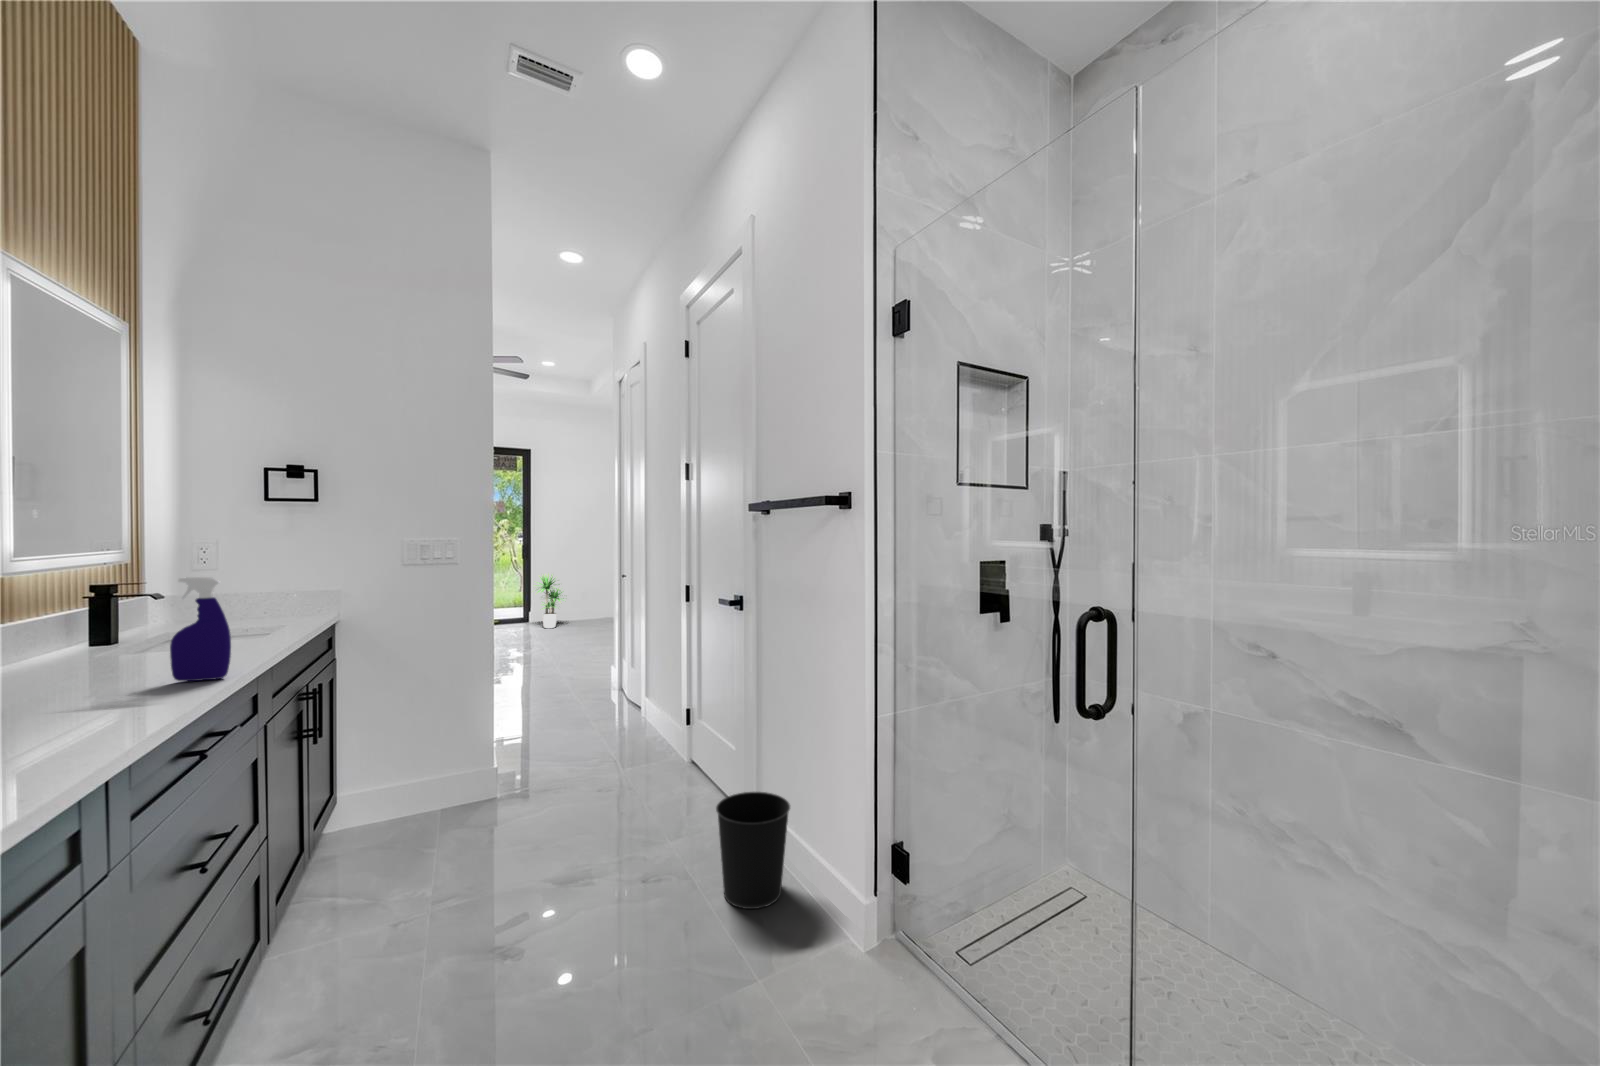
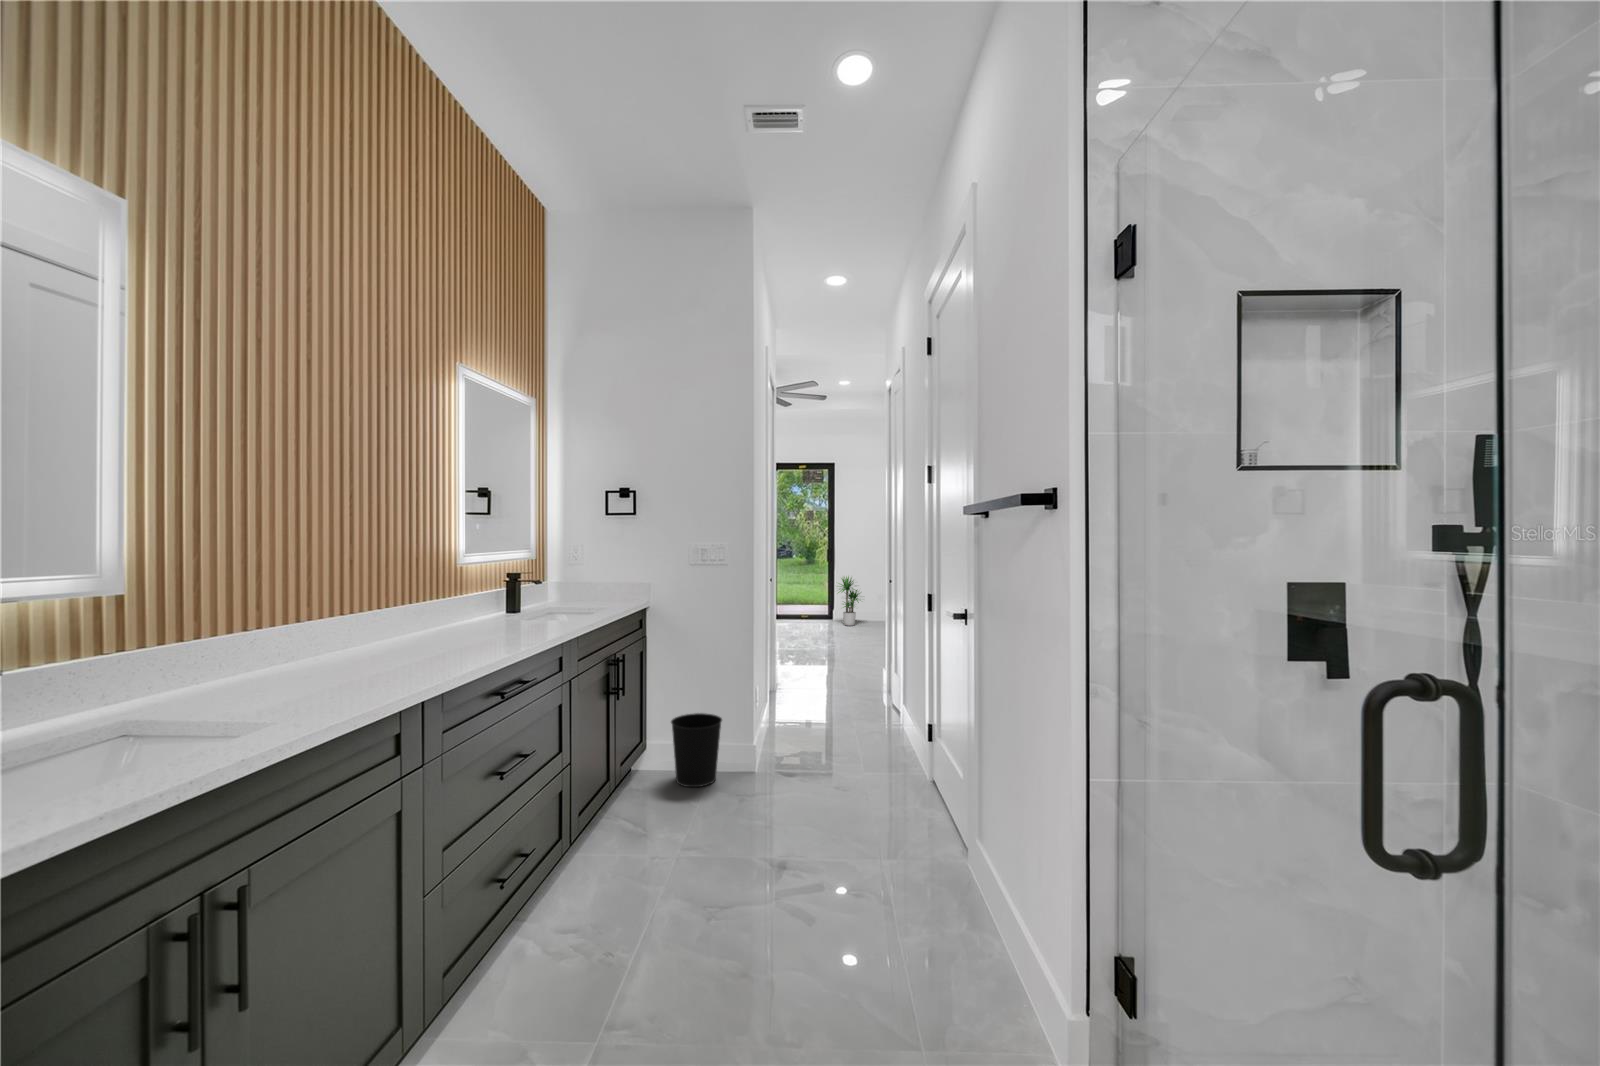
spray bottle: present [170,577,231,681] -> none [501,567,534,642]
wastebasket: present [716,792,790,909] -> present [671,713,722,787]

